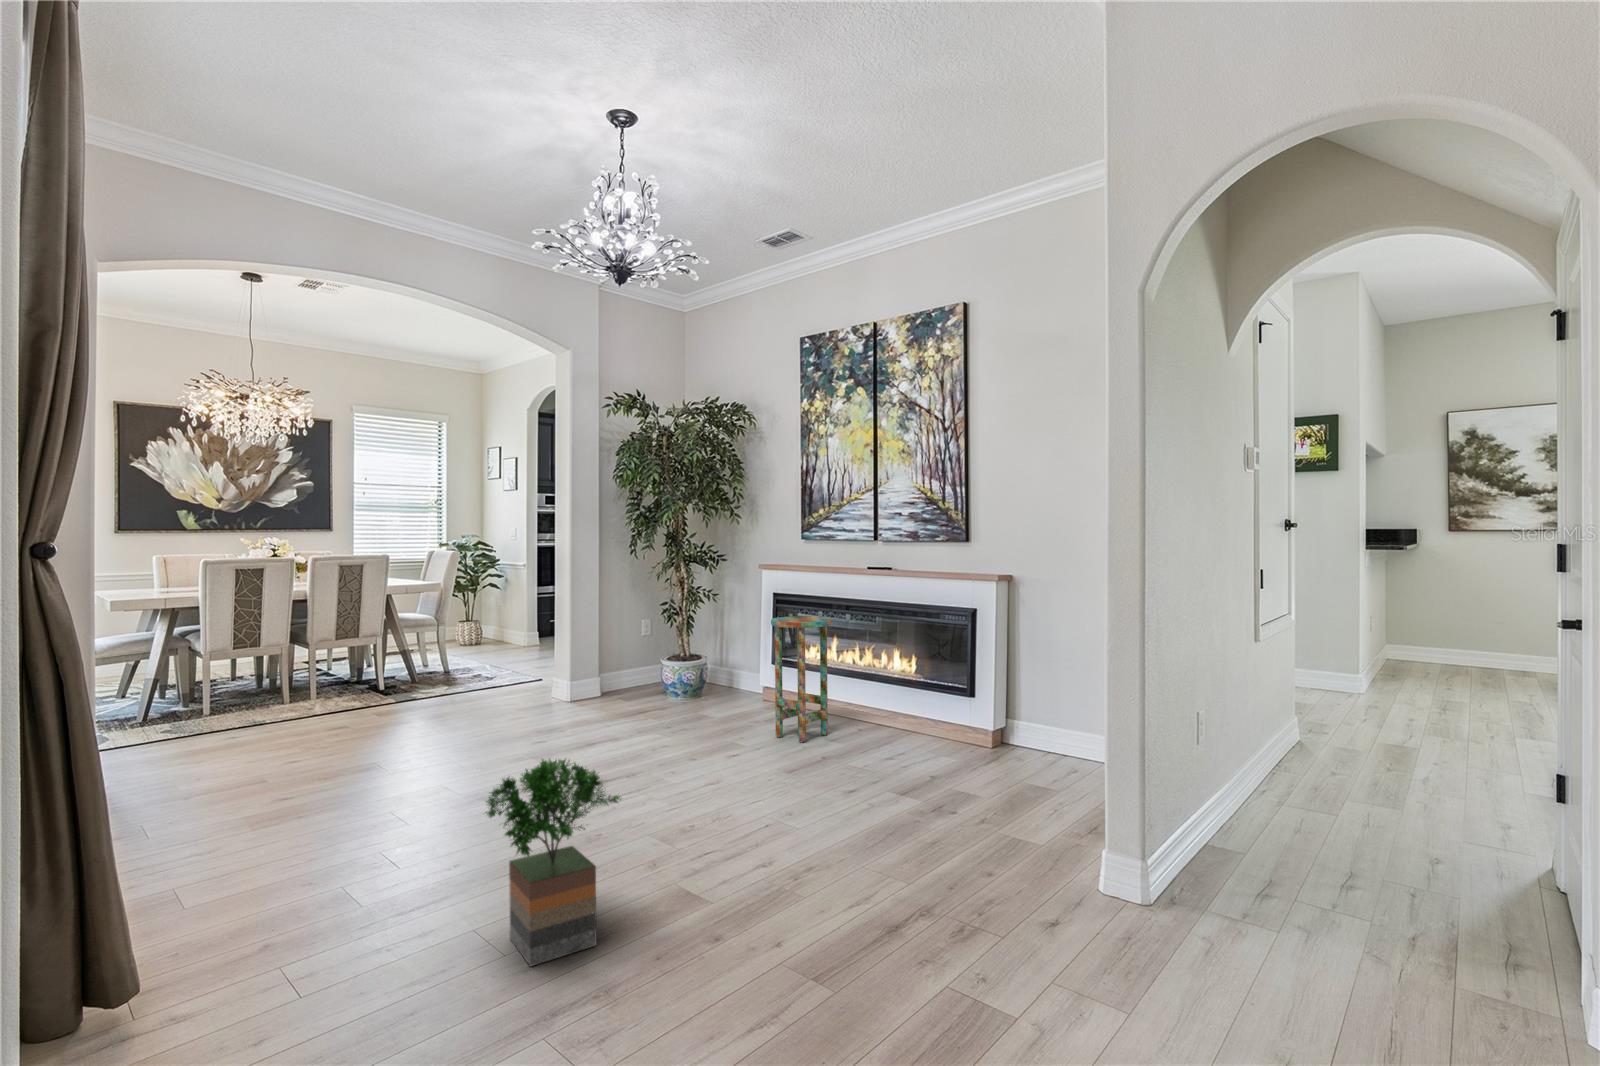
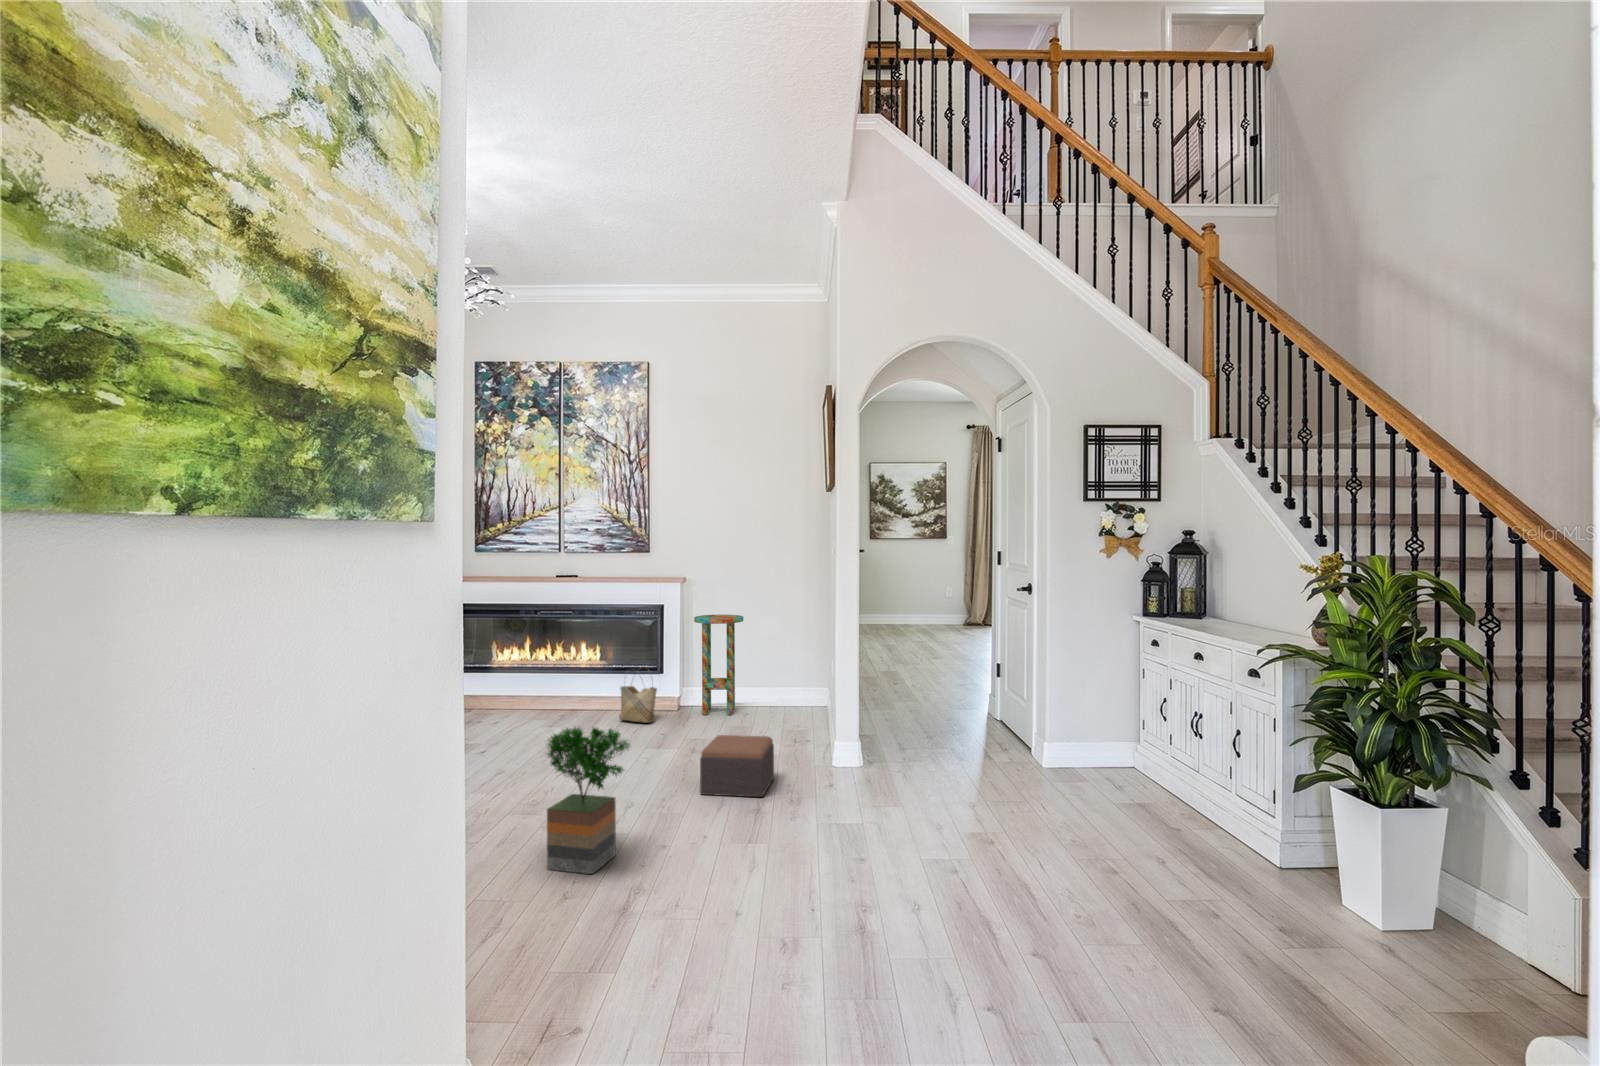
side table: present [771,616,831,742] -> present [694,615,743,715]
woven basket: none [896,685,938,757] -> present [620,669,657,723]
footstool: none [827,799,956,912] -> present [700,735,774,797]

